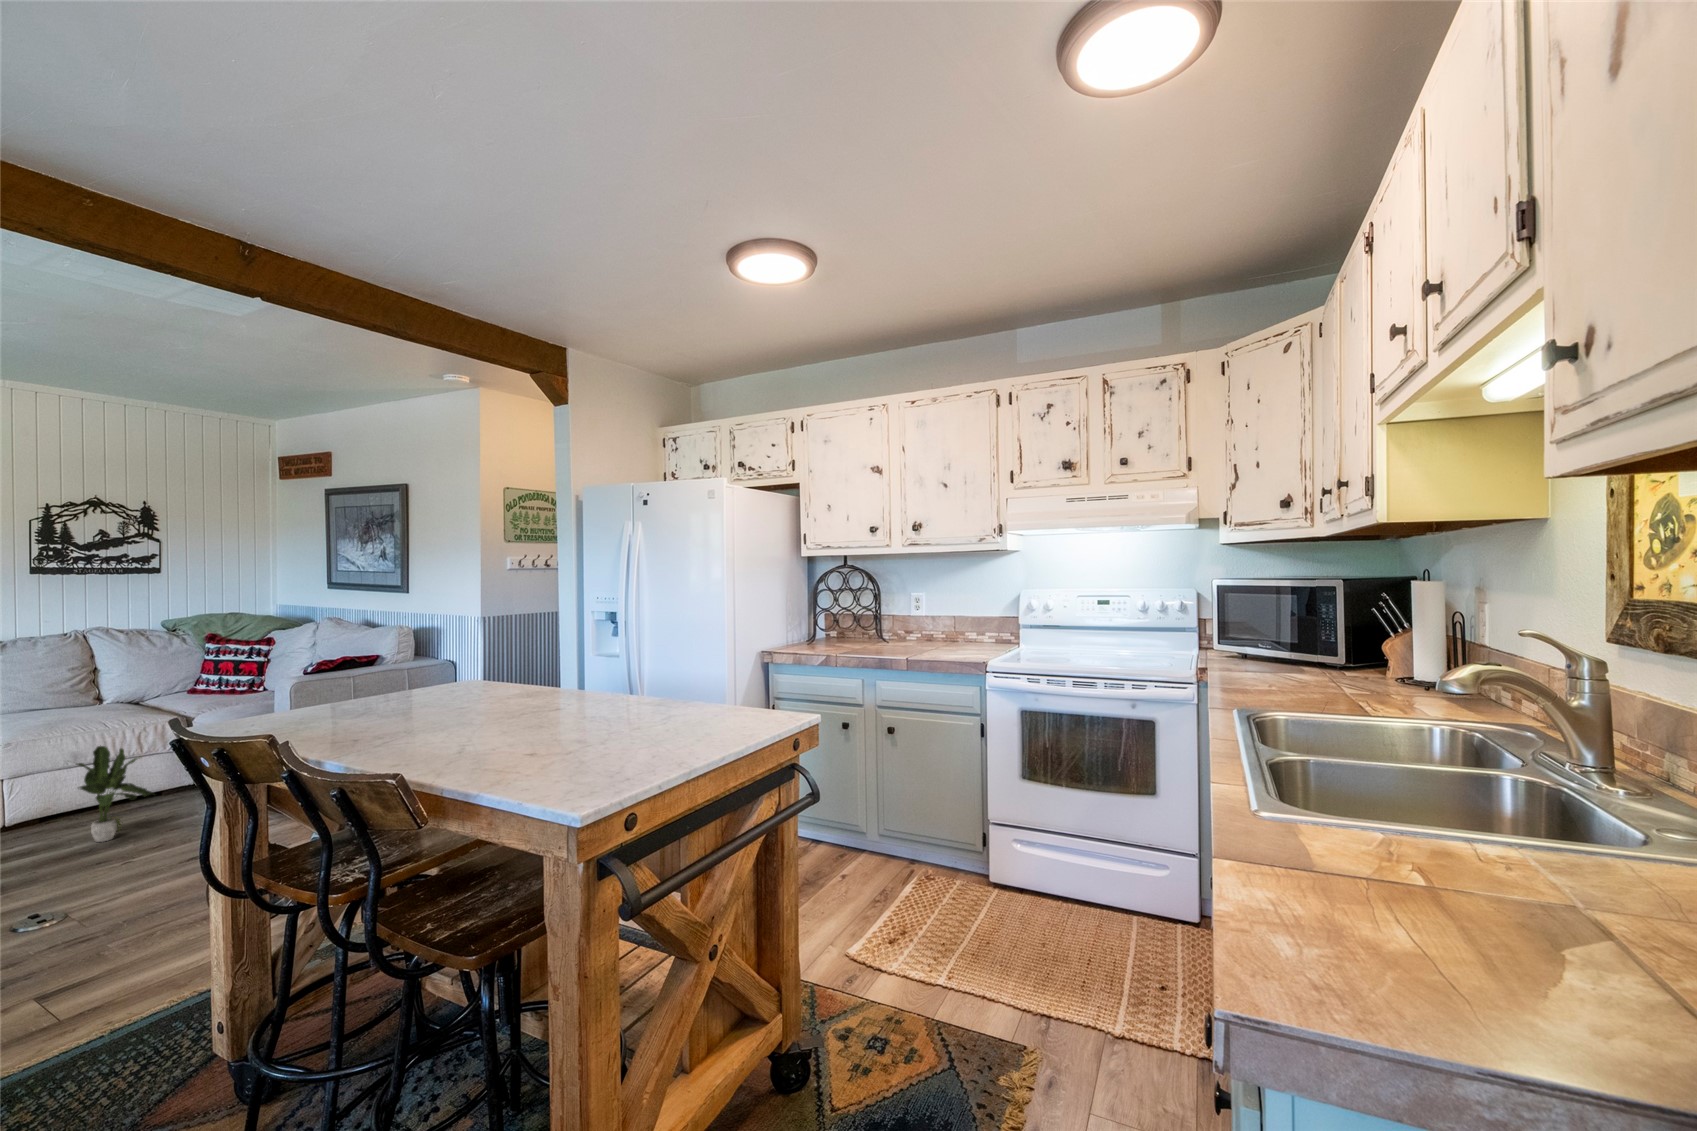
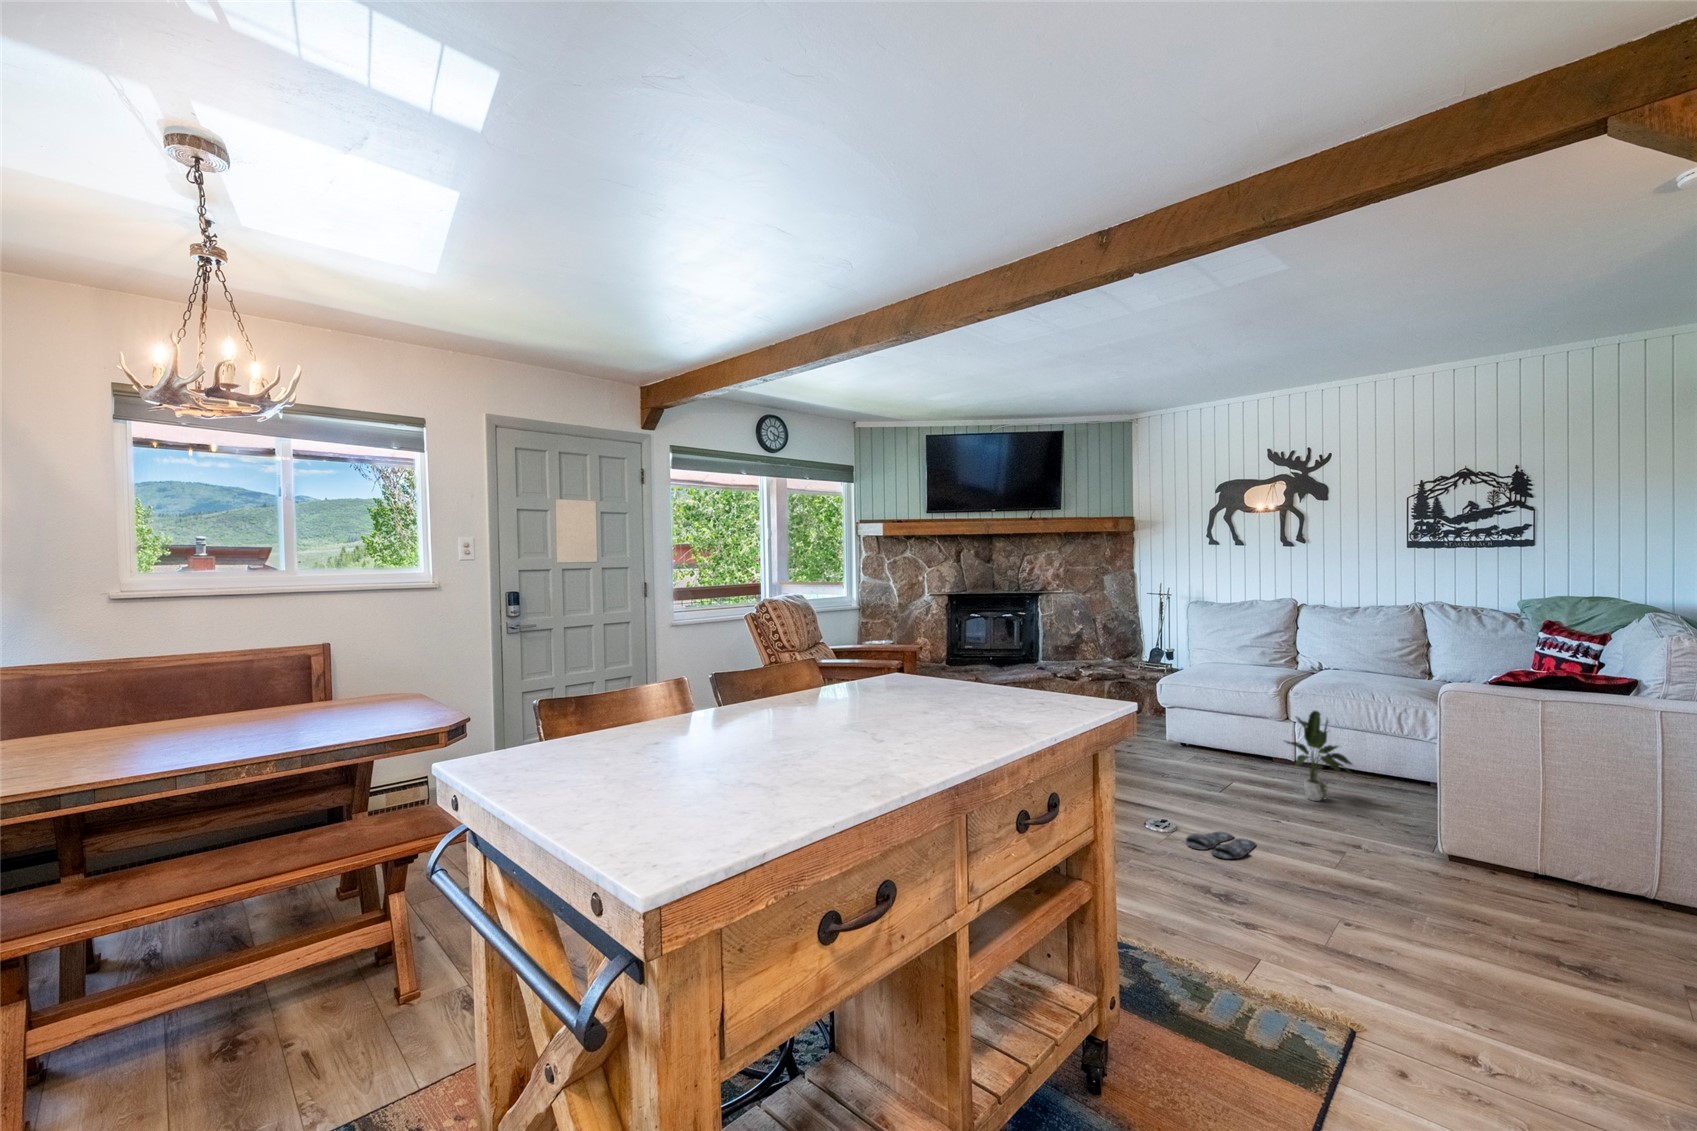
slippers: none [80,881,170,917] -> present [1186,832,1256,859]

